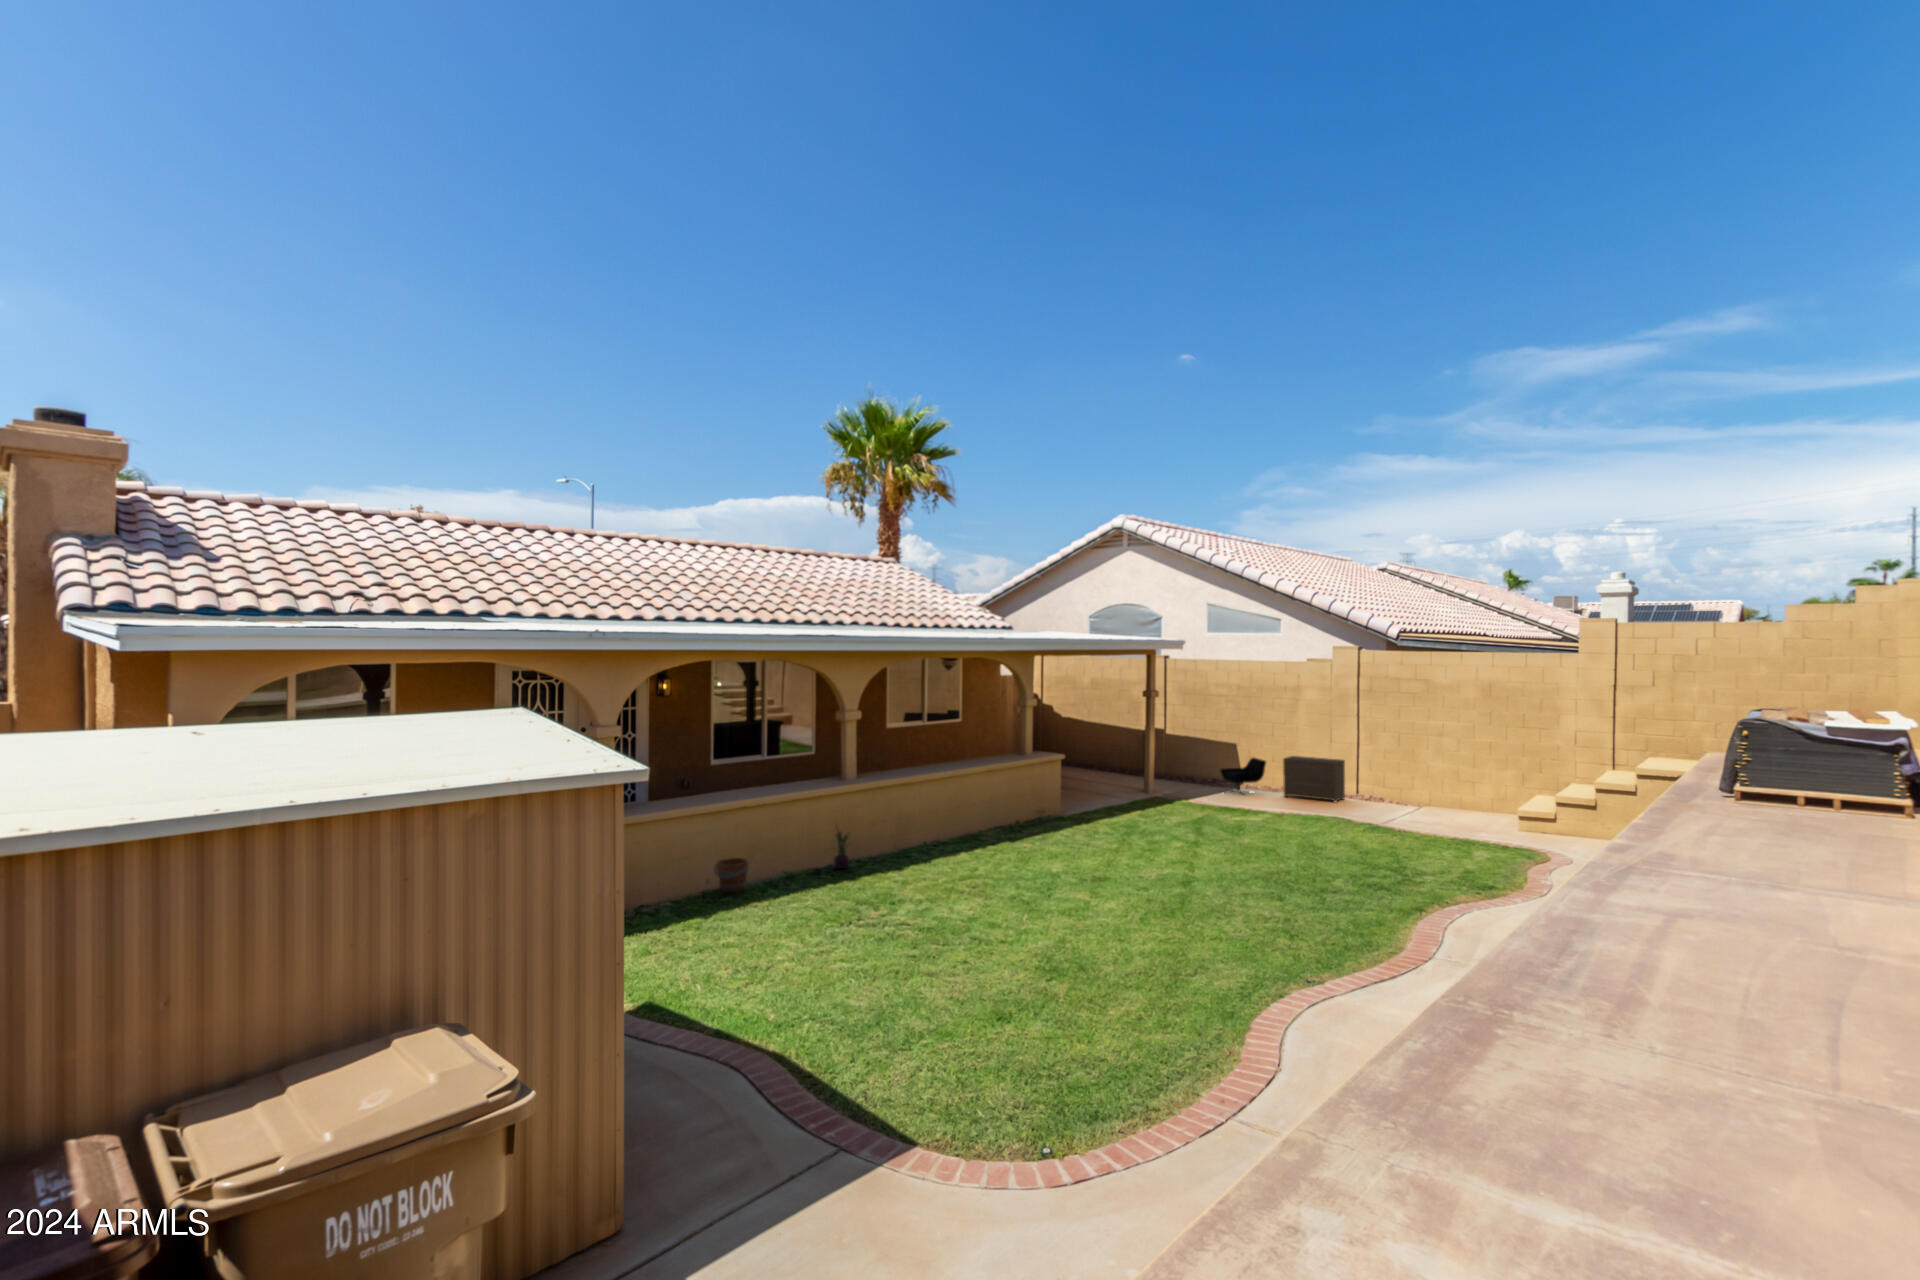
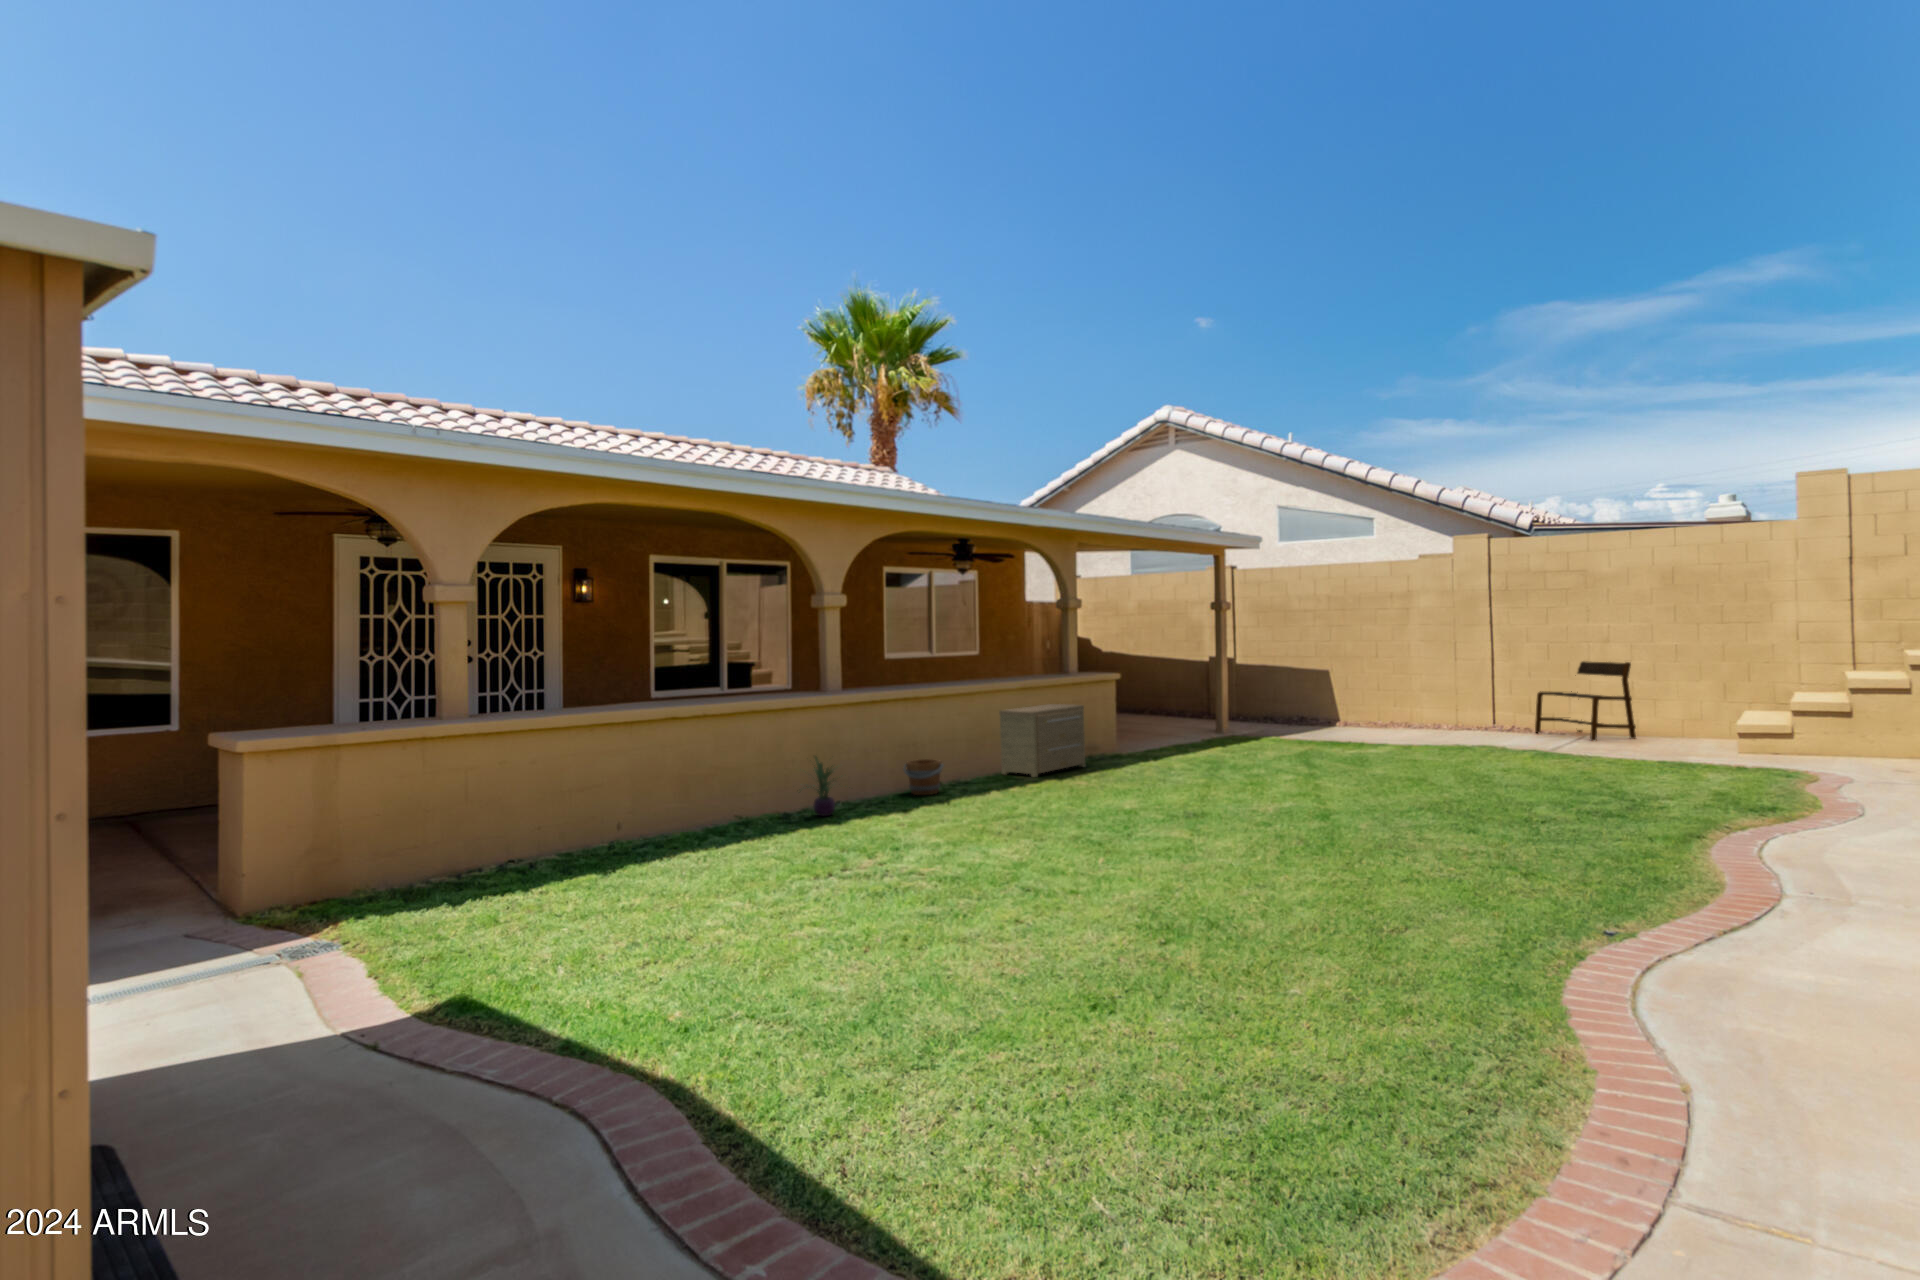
bench: none [1385,749,1456,815] -> present [1535,661,1636,741]
side table: present [1283,756,1345,802] -> present [999,704,1086,777]
lounge chair: present [1220,758,1266,795] -> none [1311,686,1372,732]
bucket: present [714,858,749,892] -> present [904,759,944,795]

